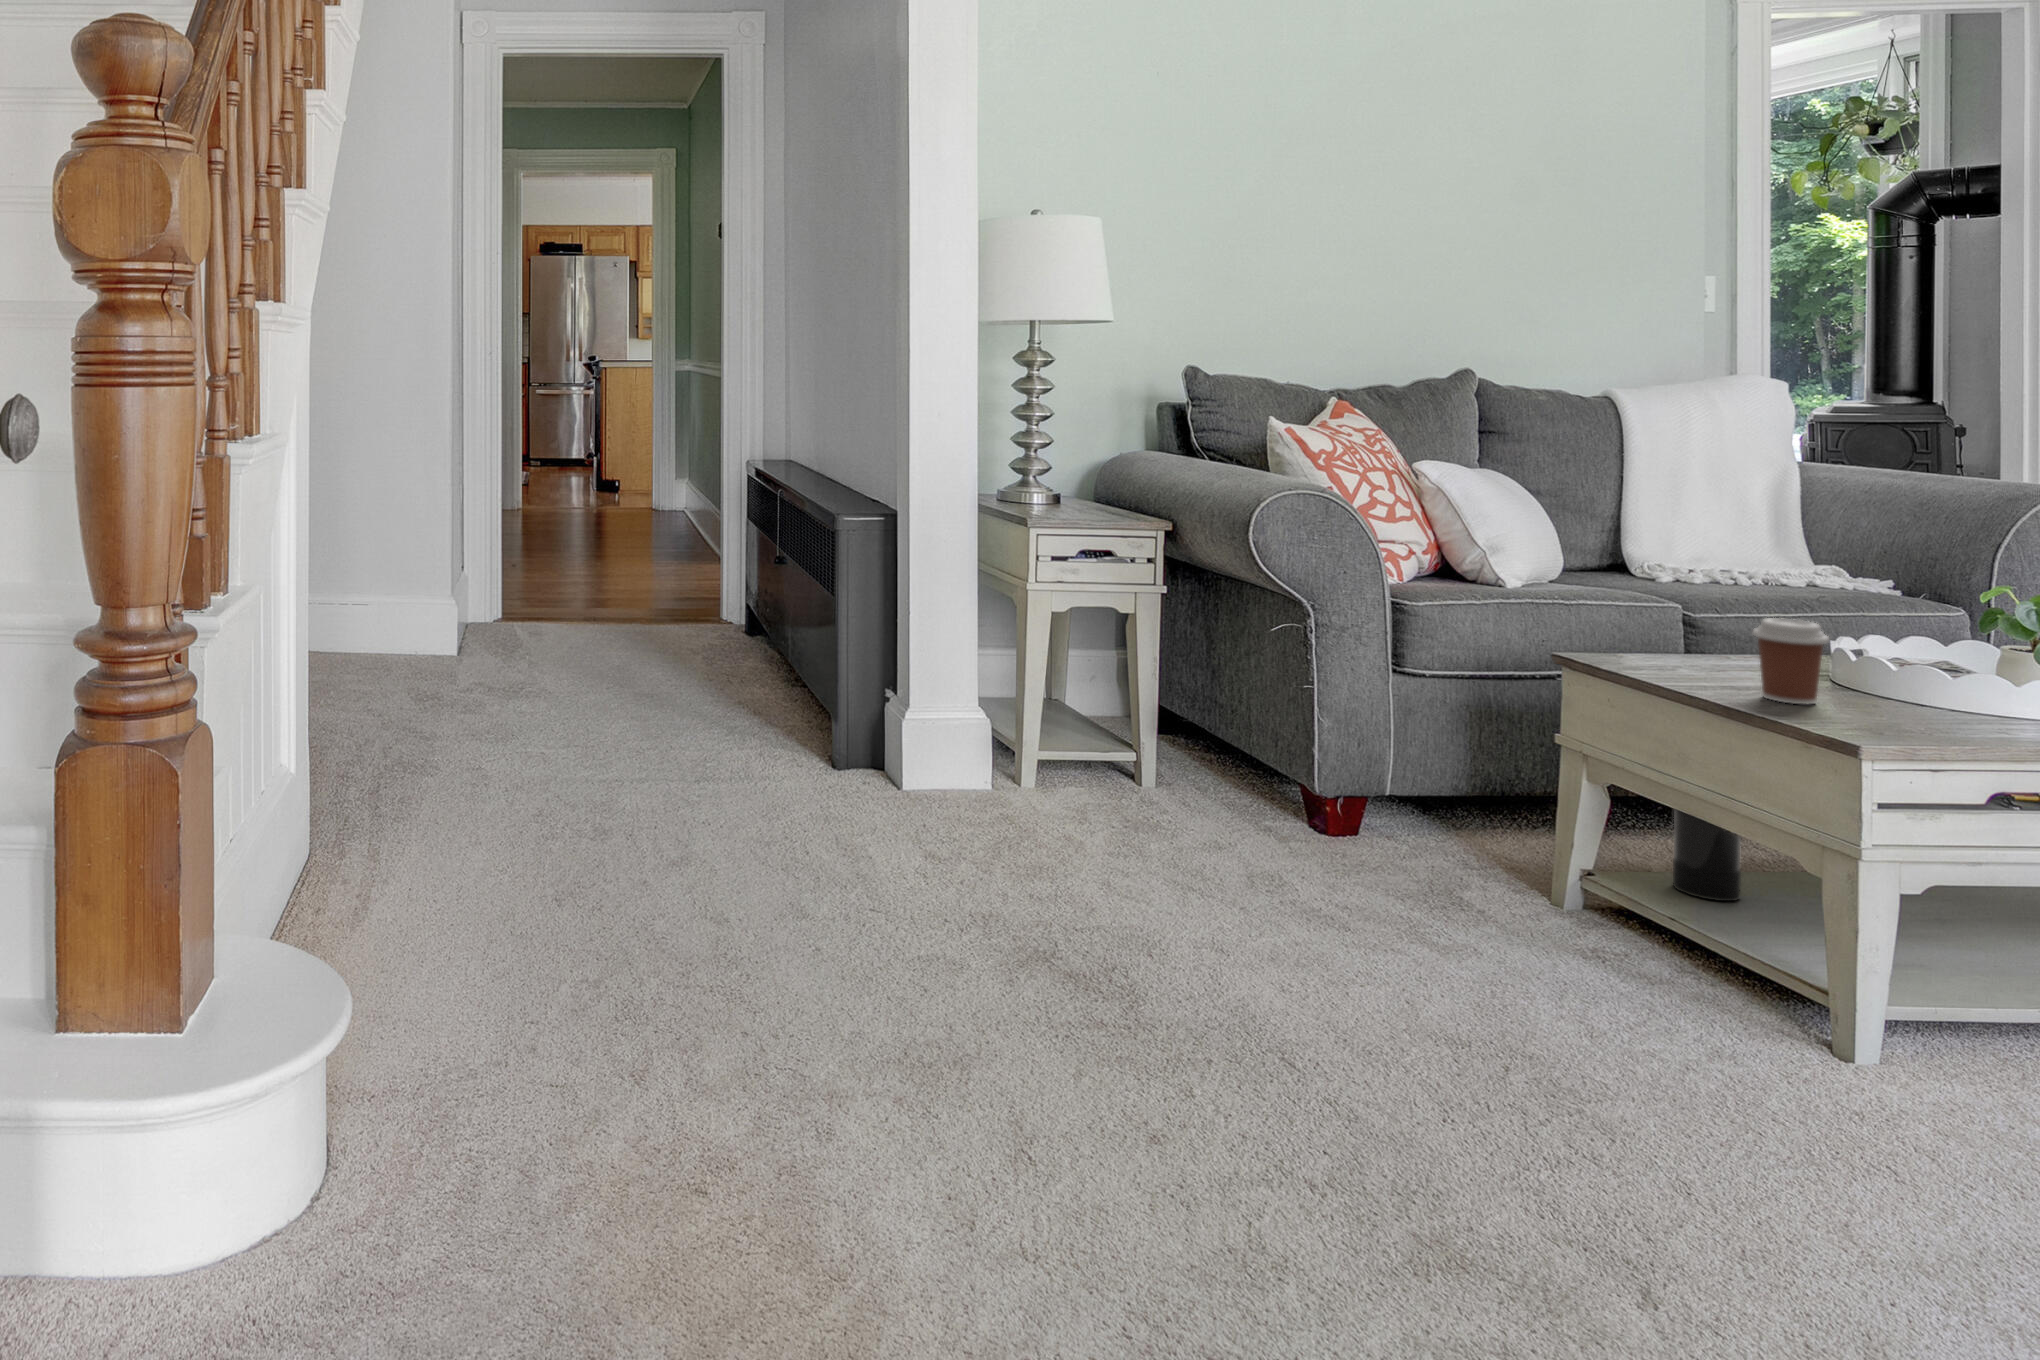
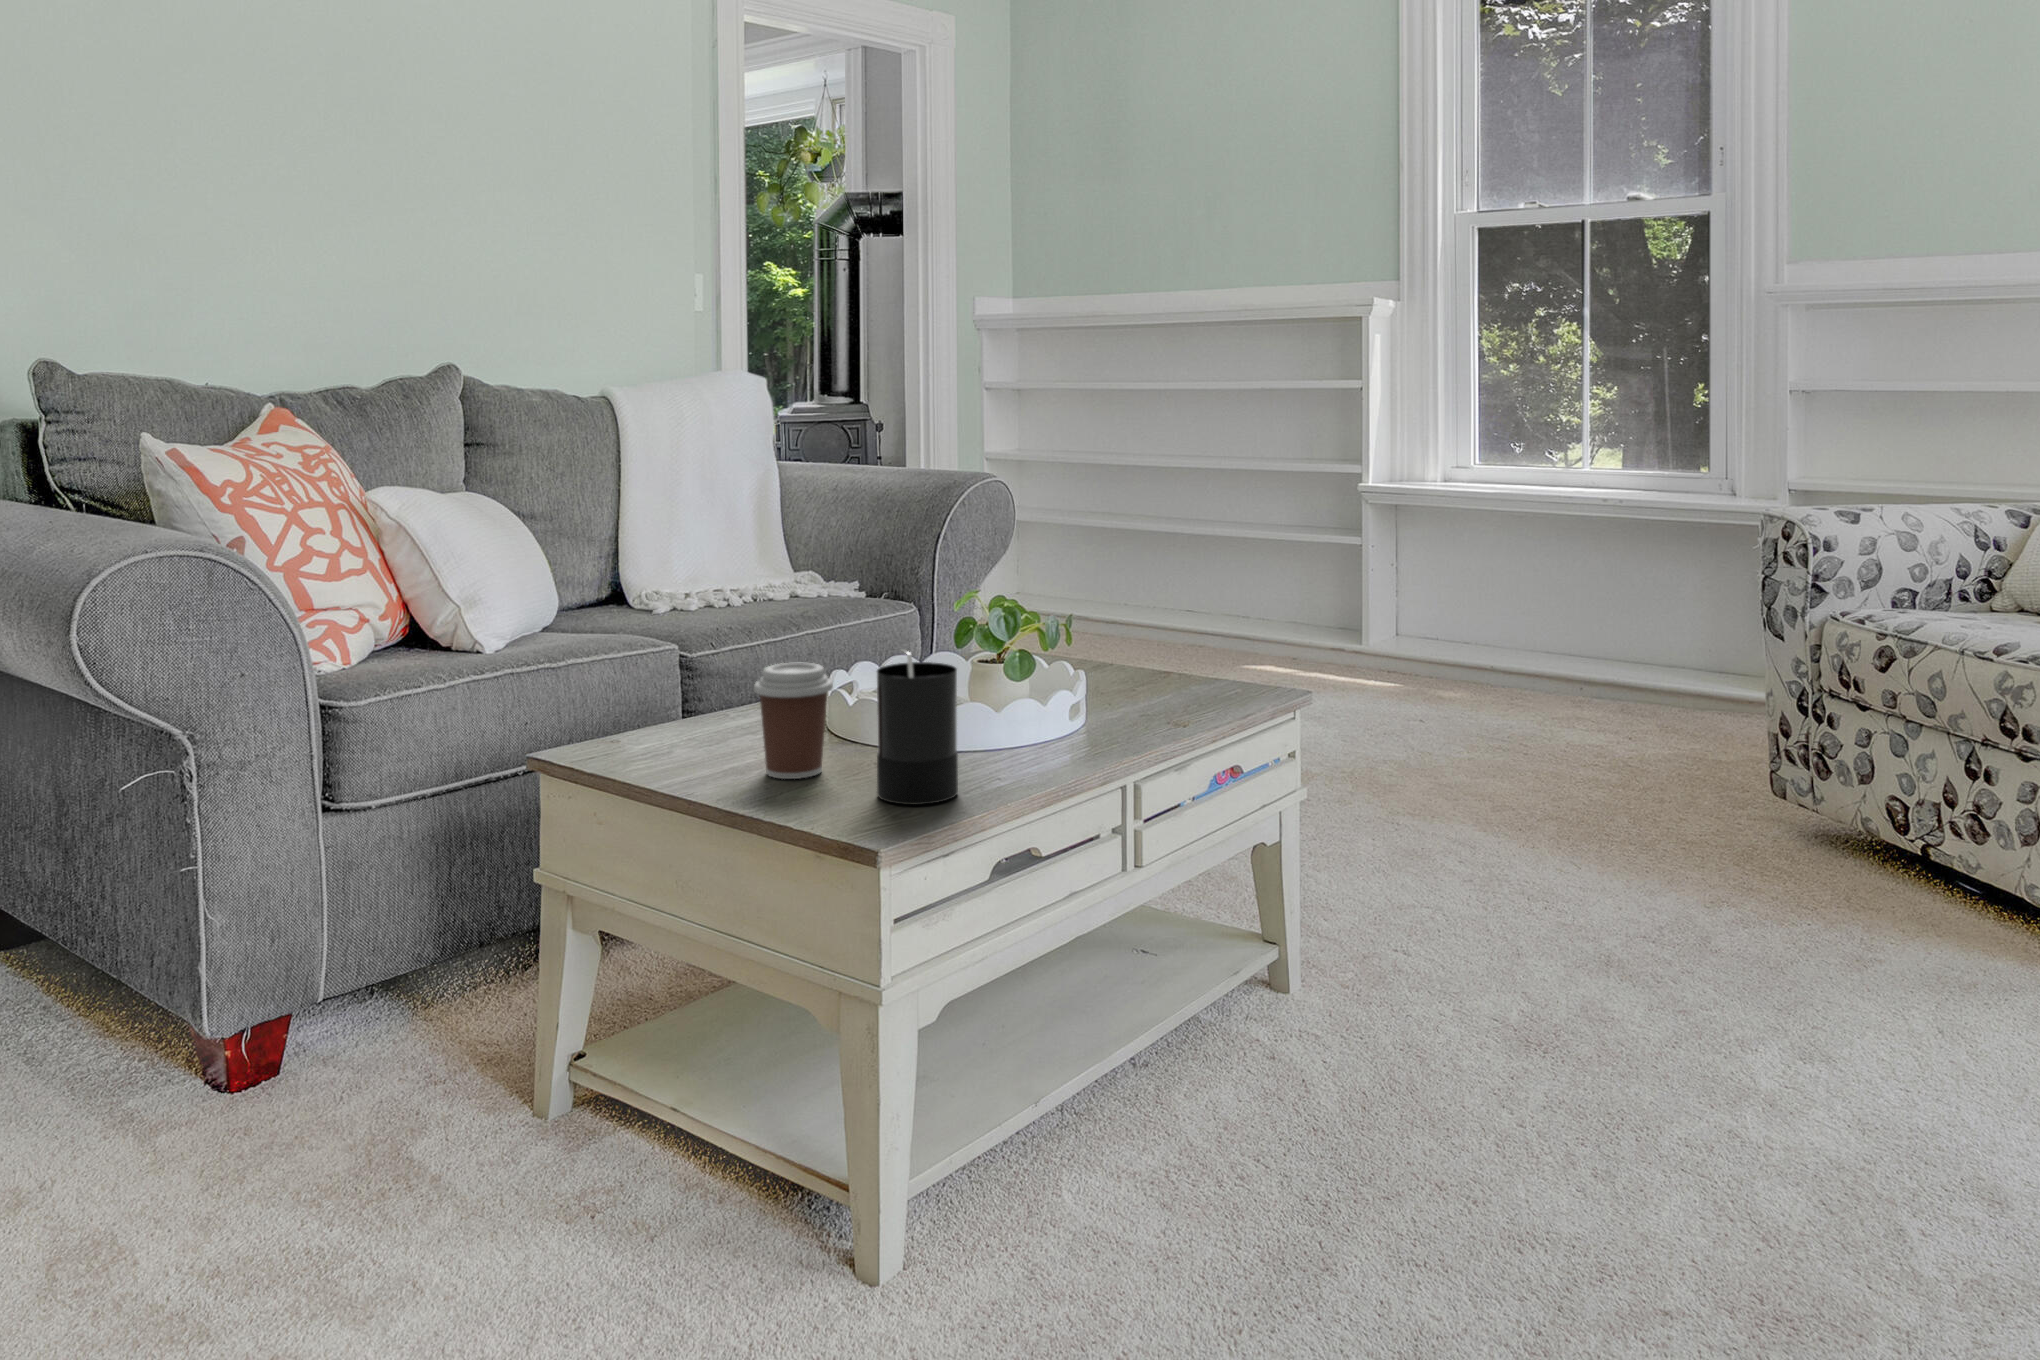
candle: present [1673,810,1741,901] -> present [877,649,958,805]

